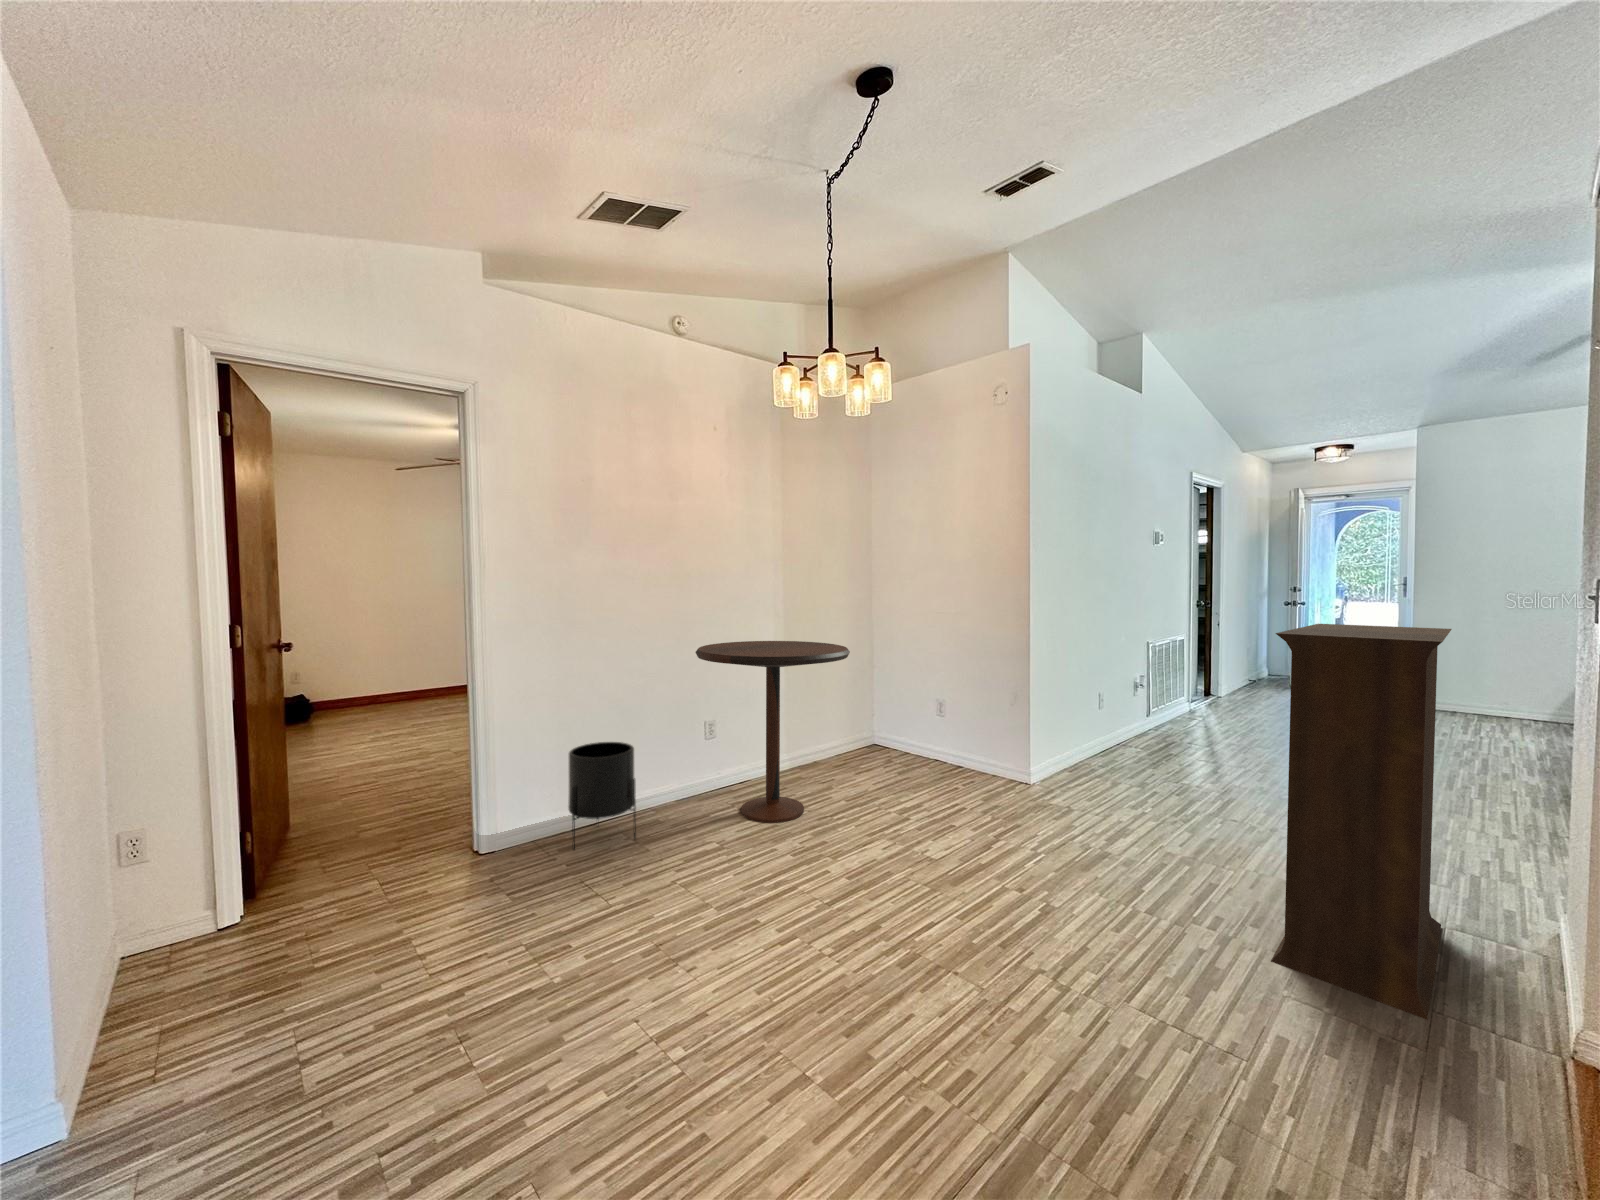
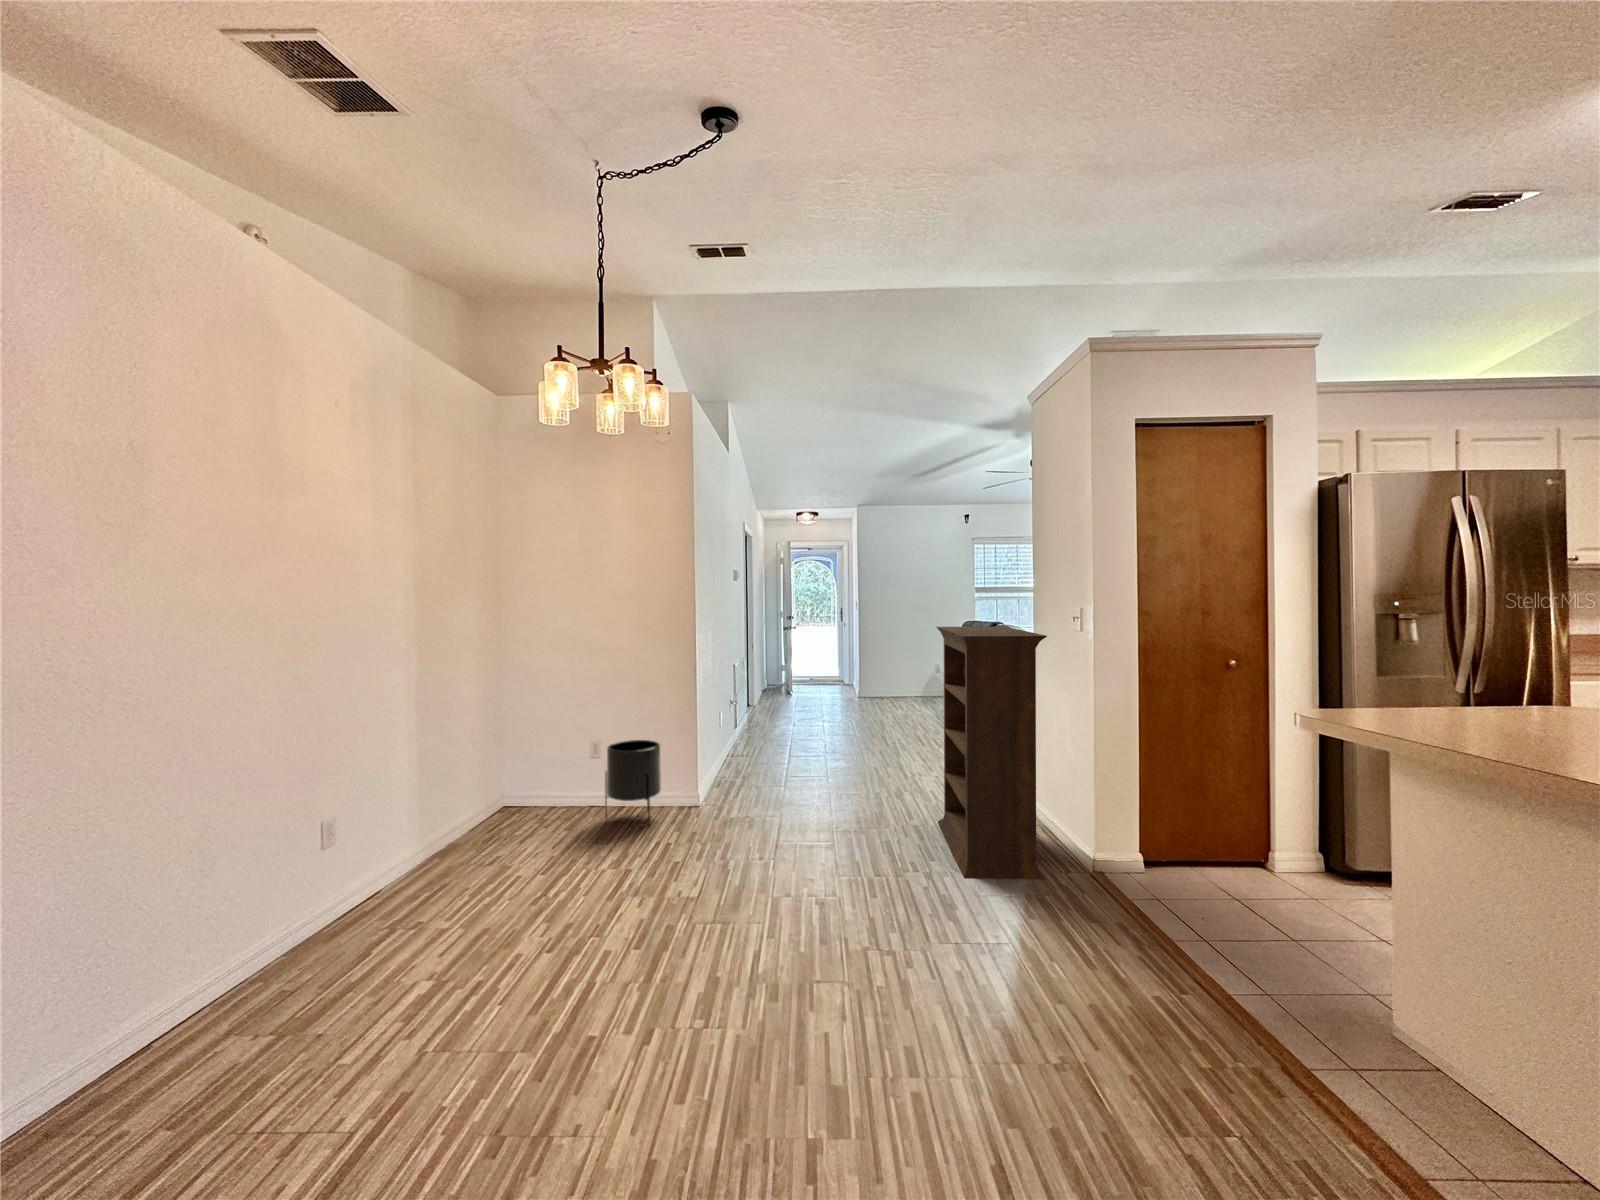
pedestal table: present [696,641,850,823] -> none [323,680,561,937]
planter: present [568,742,636,850] -> present [605,740,661,825]

